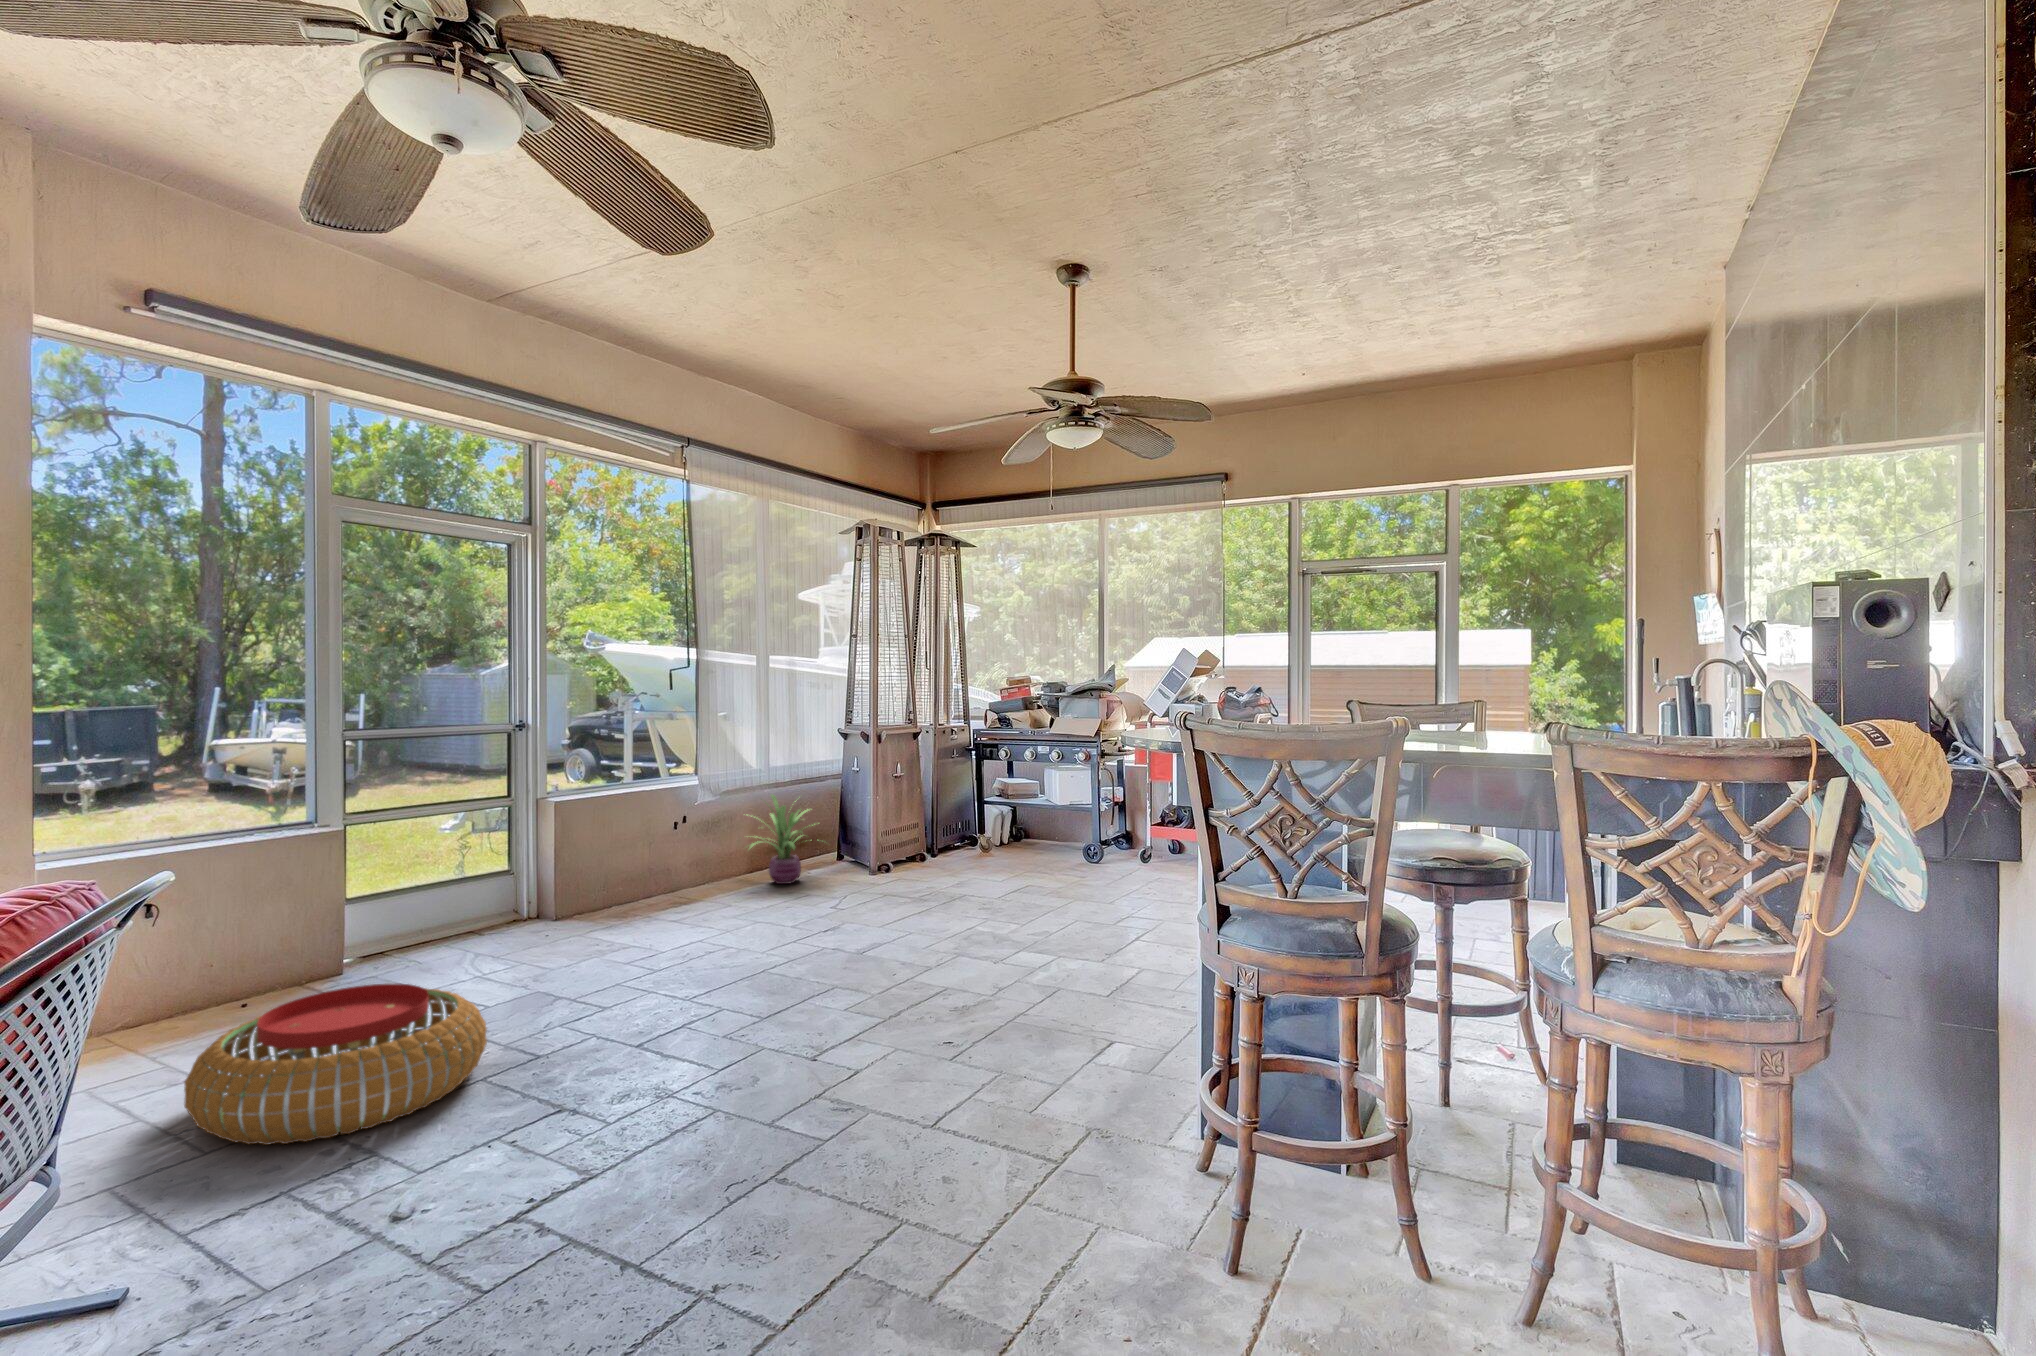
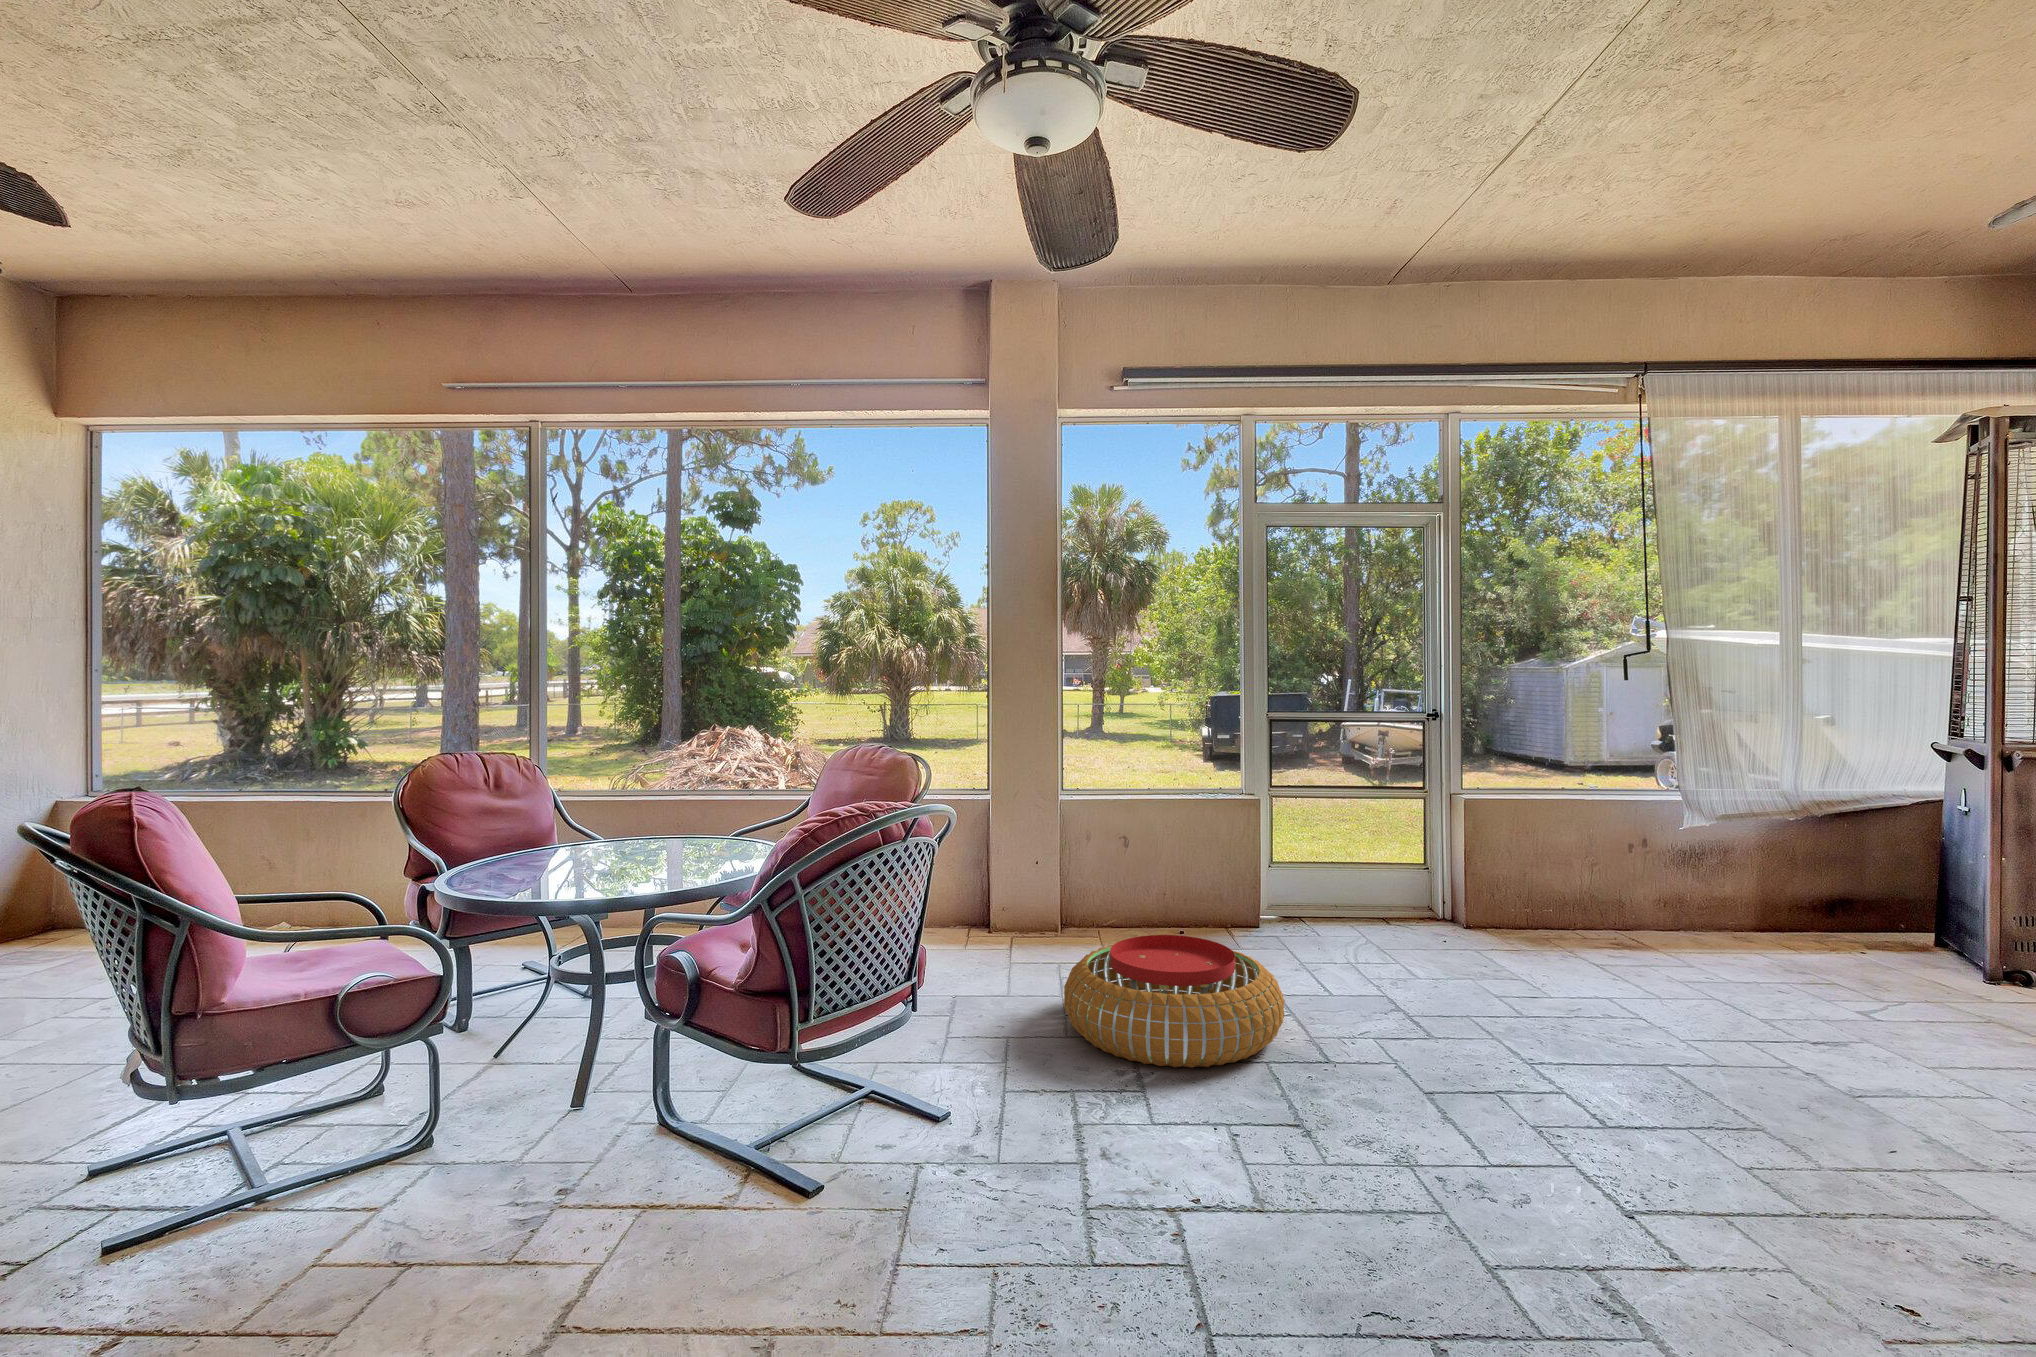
decorative plant: present [747,795,810,884] -> none [1730,827,1887,960]

